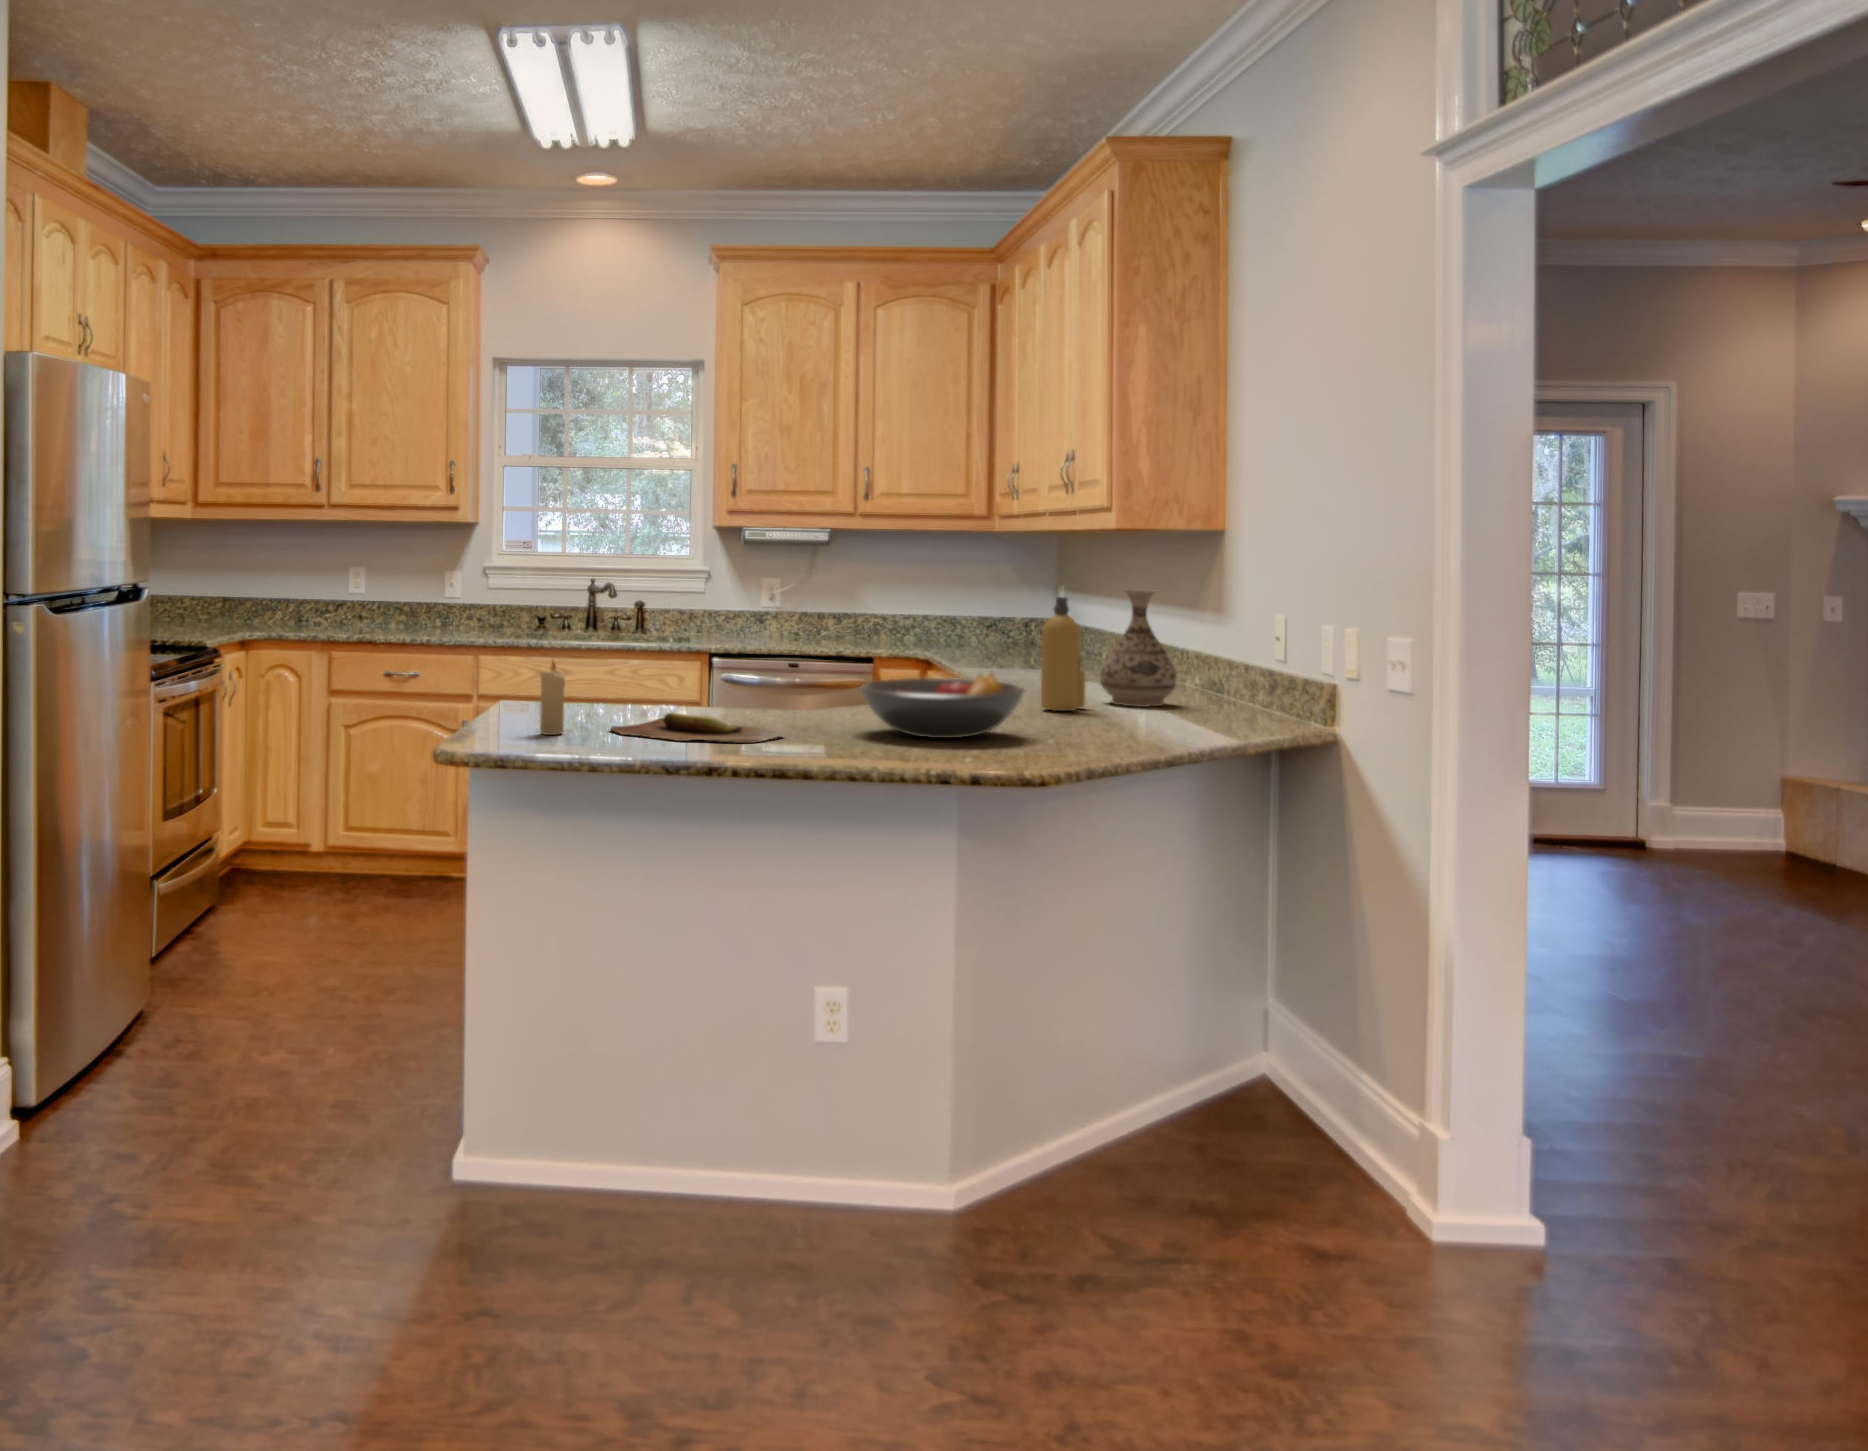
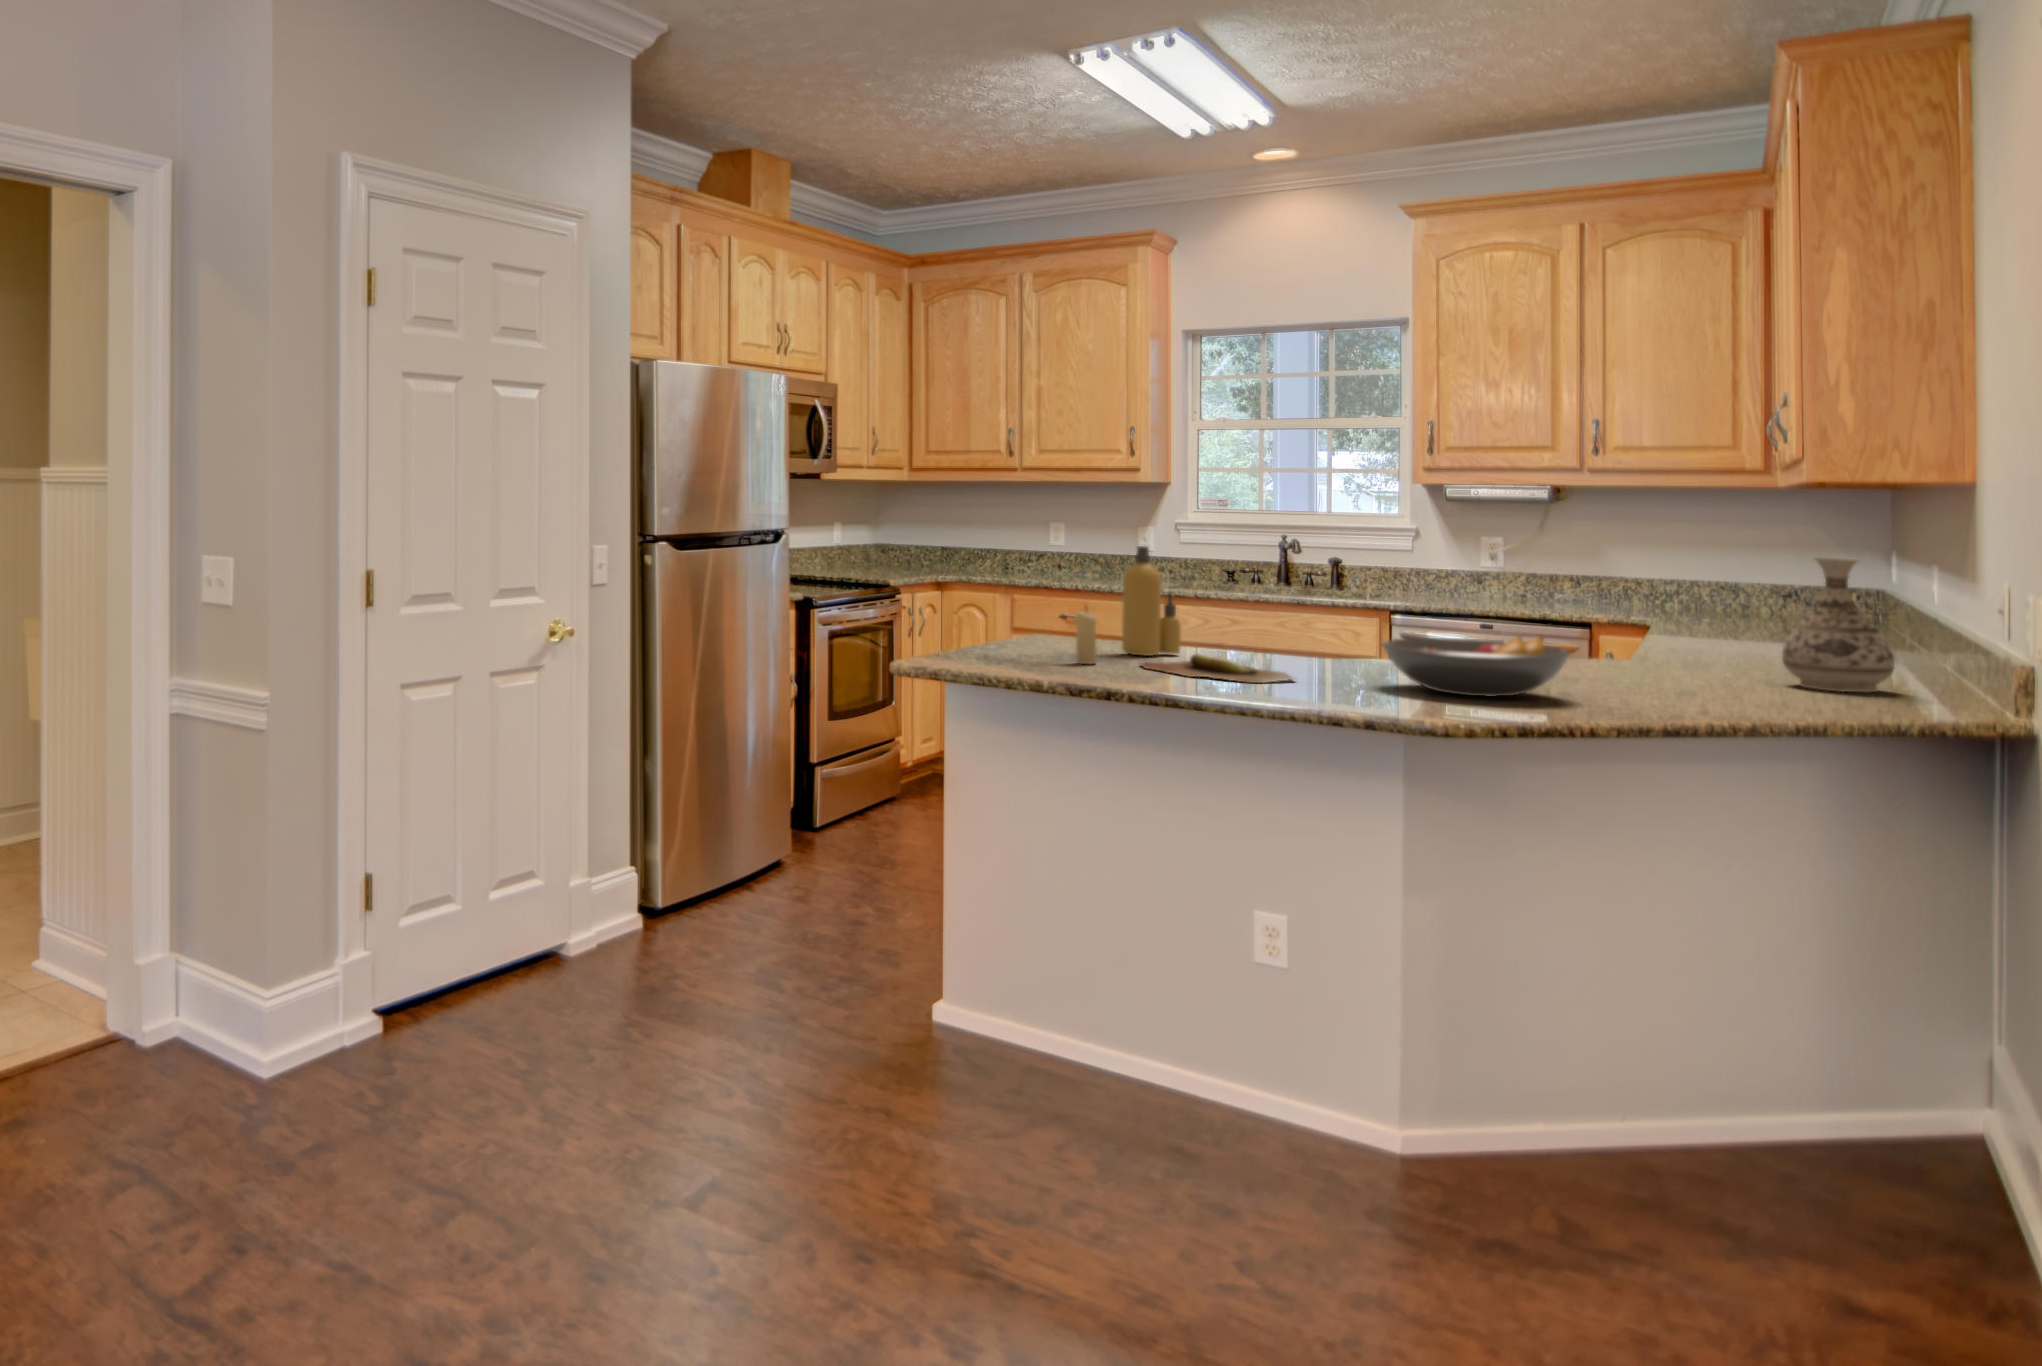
bottle: present [1041,597,1085,711] -> present [1122,546,1181,656]

